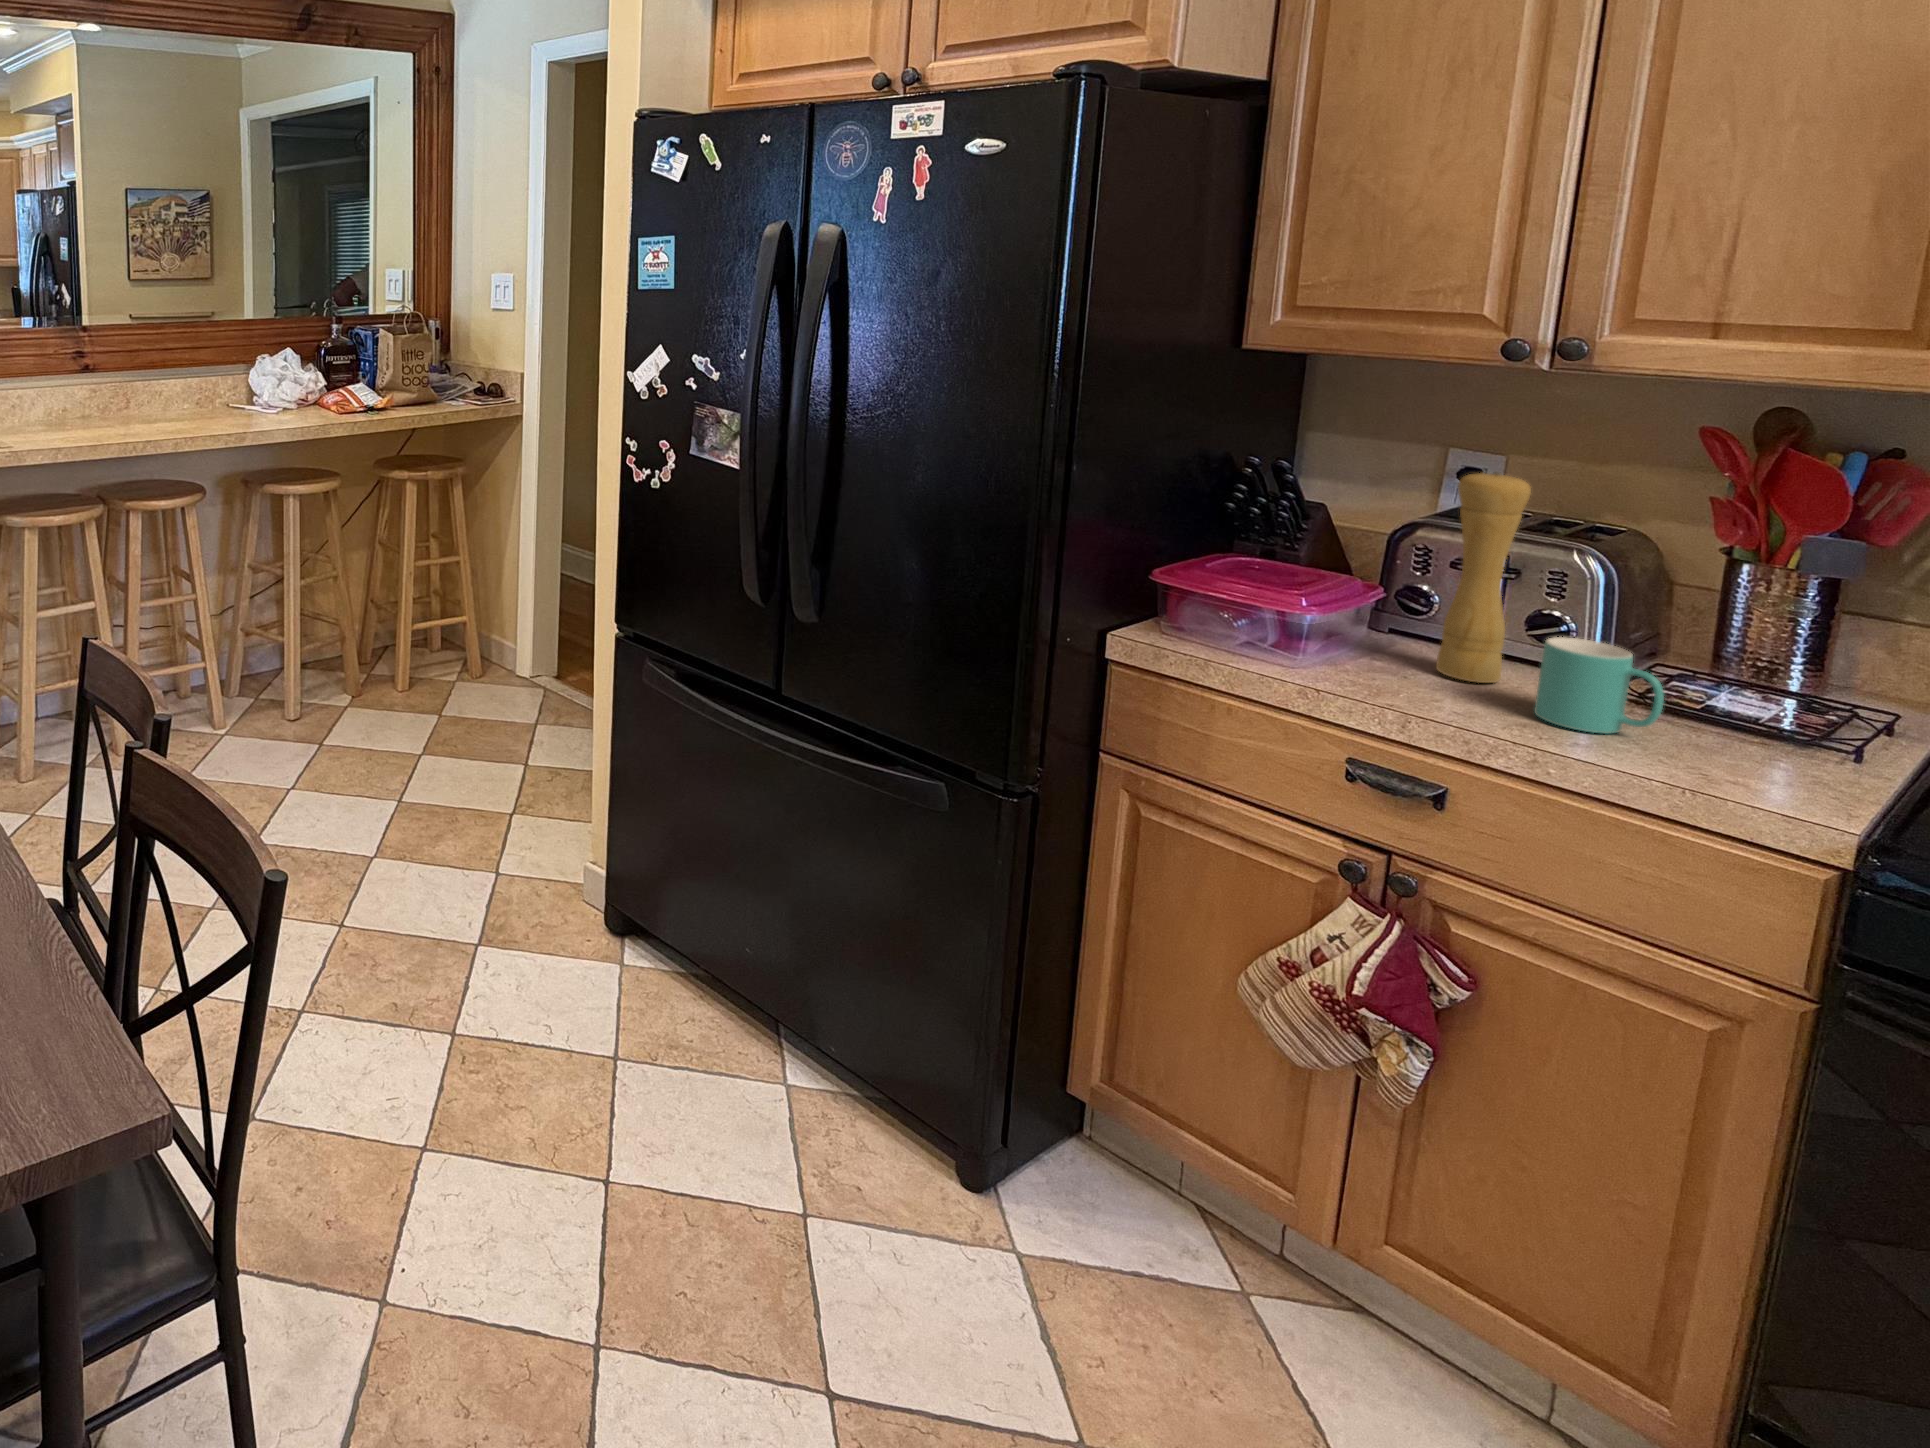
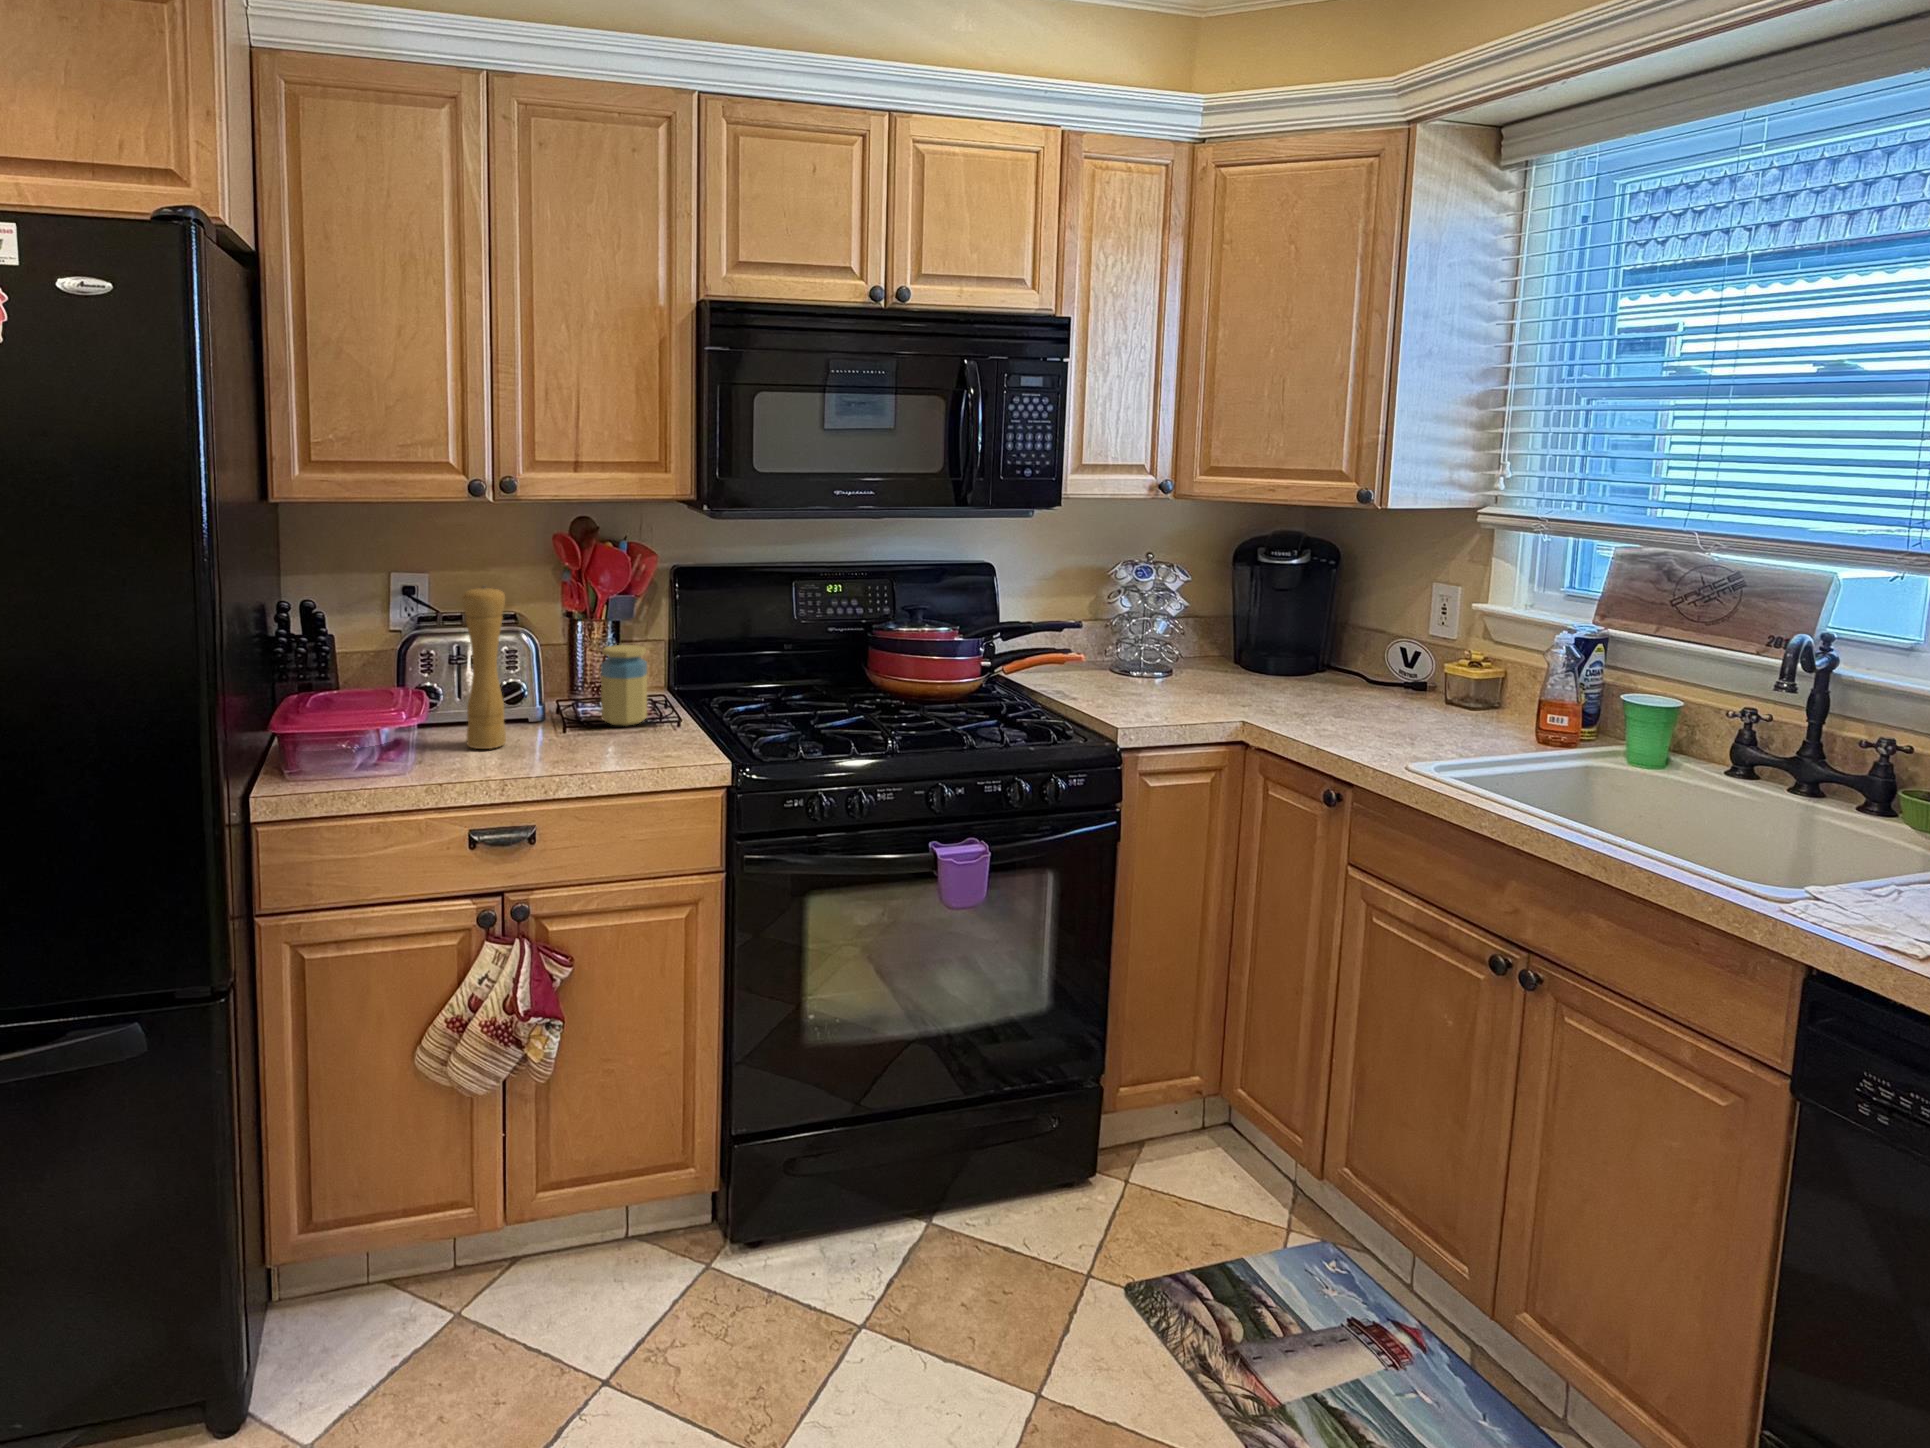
jar: none [1714,600,1834,731] -> present [601,645,647,726]
mug: present [1535,637,1664,734] -> none [545,694,613,758]

